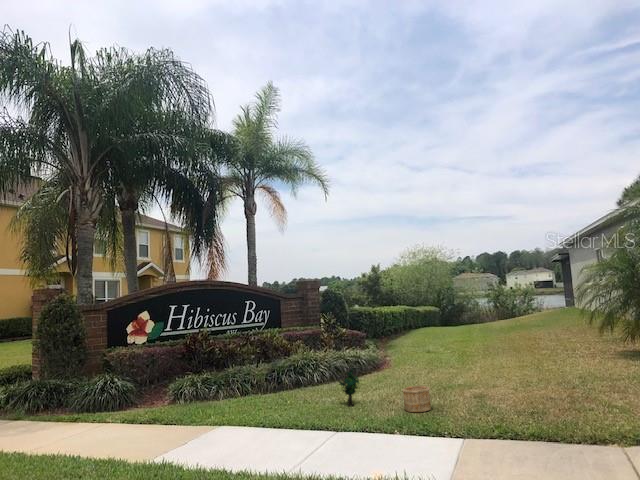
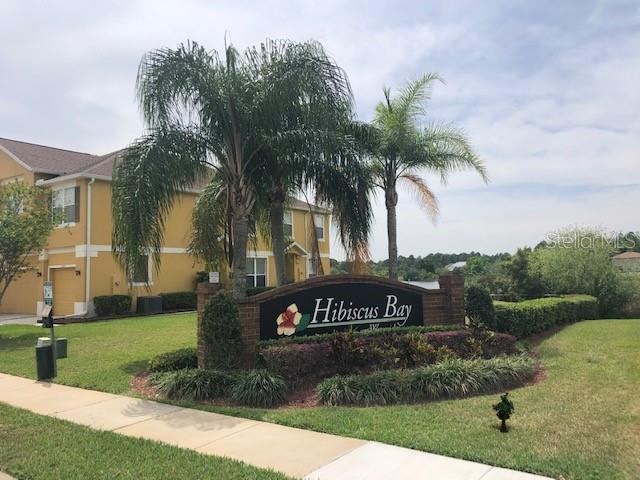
wooden bucket: present [402,386,431,412] -> none [564,421,596,452]

